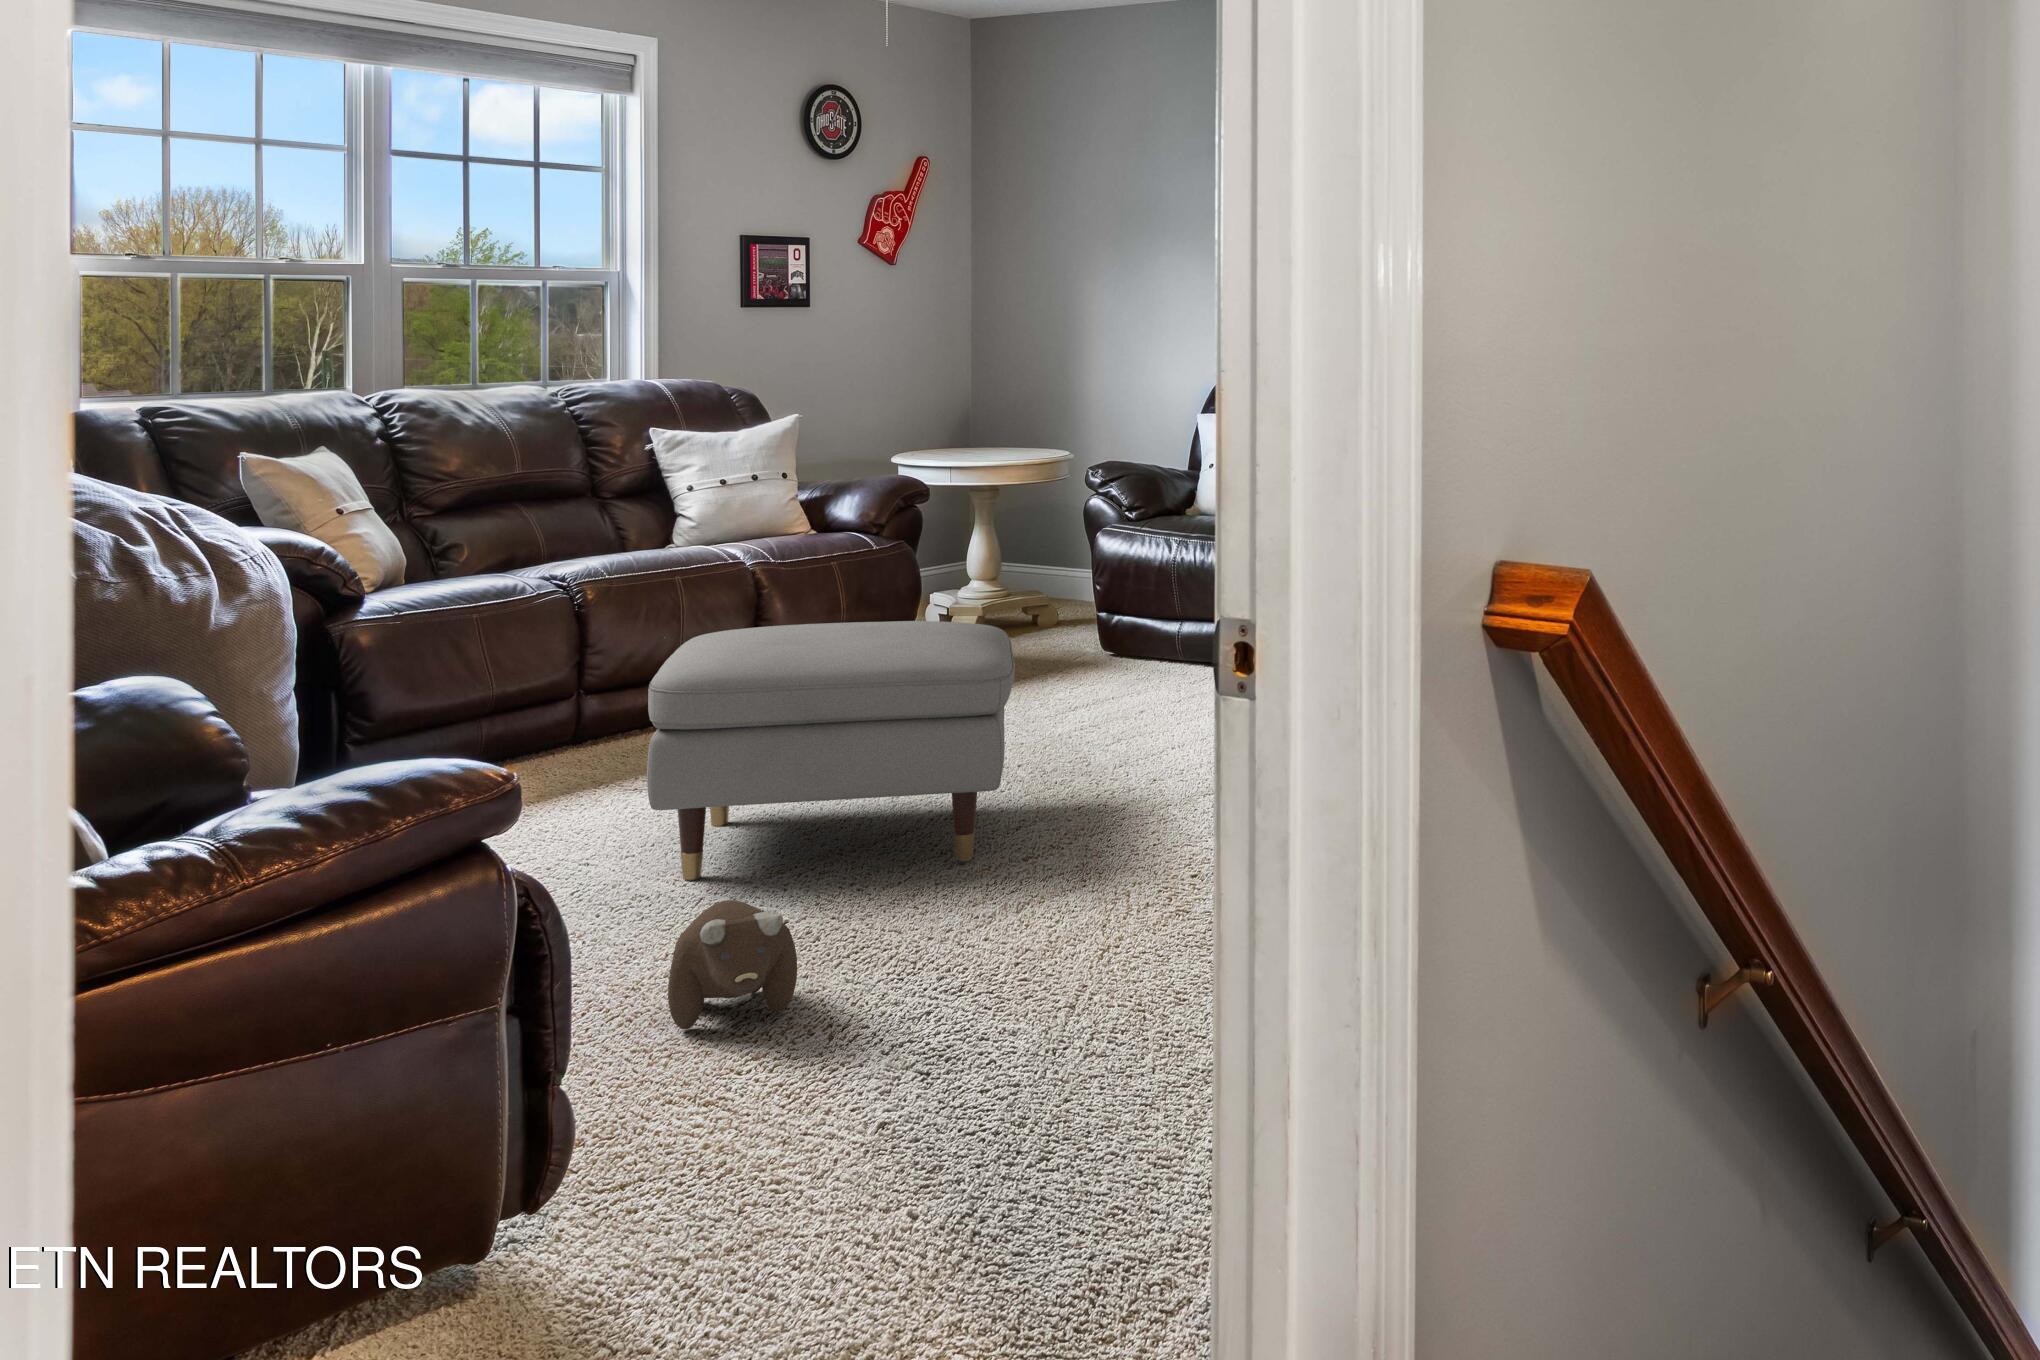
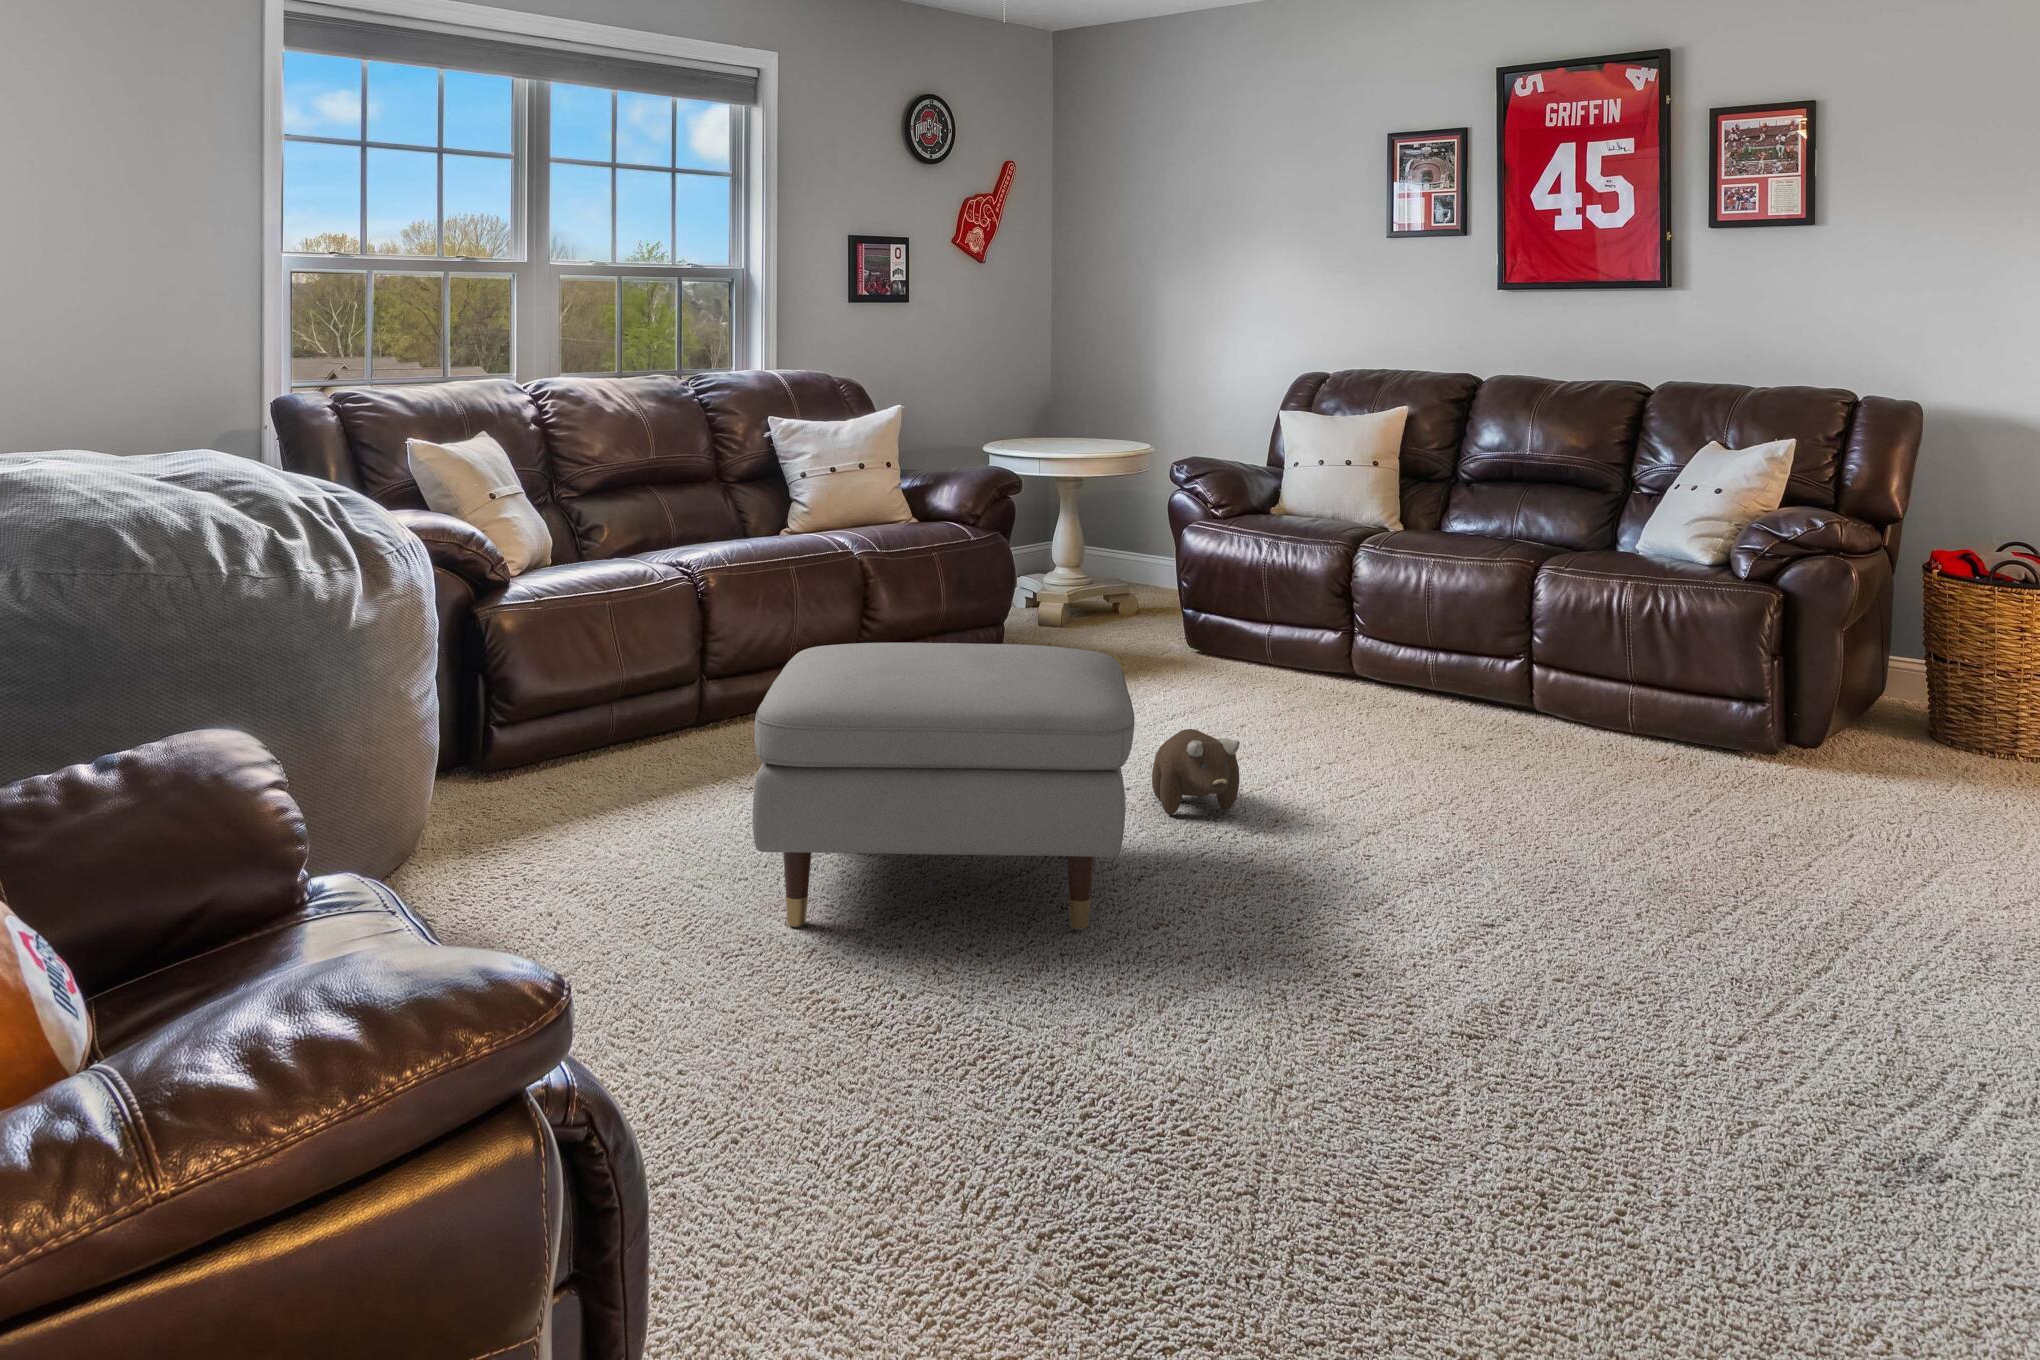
plush toy: present [668,900,797,1029] -> present [1152,729,1240,815]

